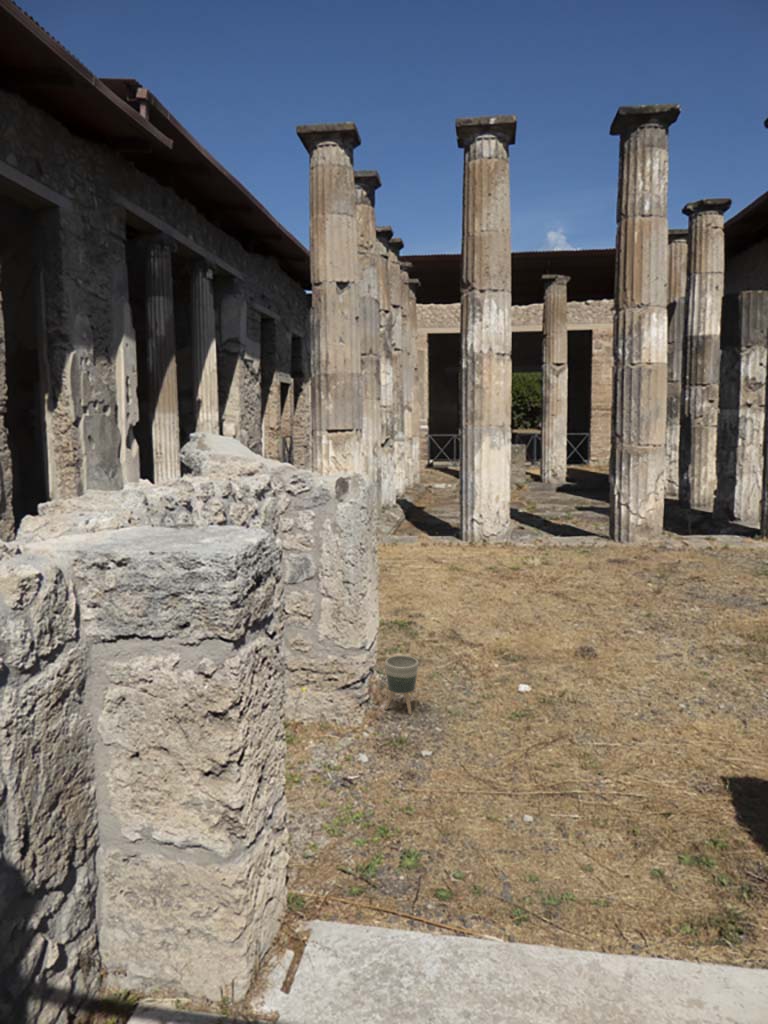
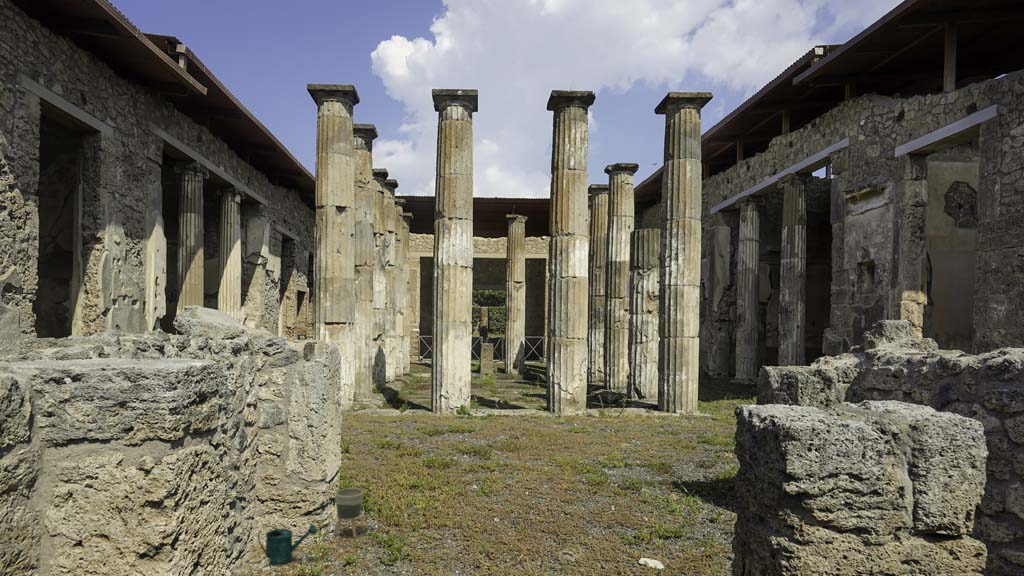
watering can: none [304,701,372,748] -> present [258,524,317,566]

